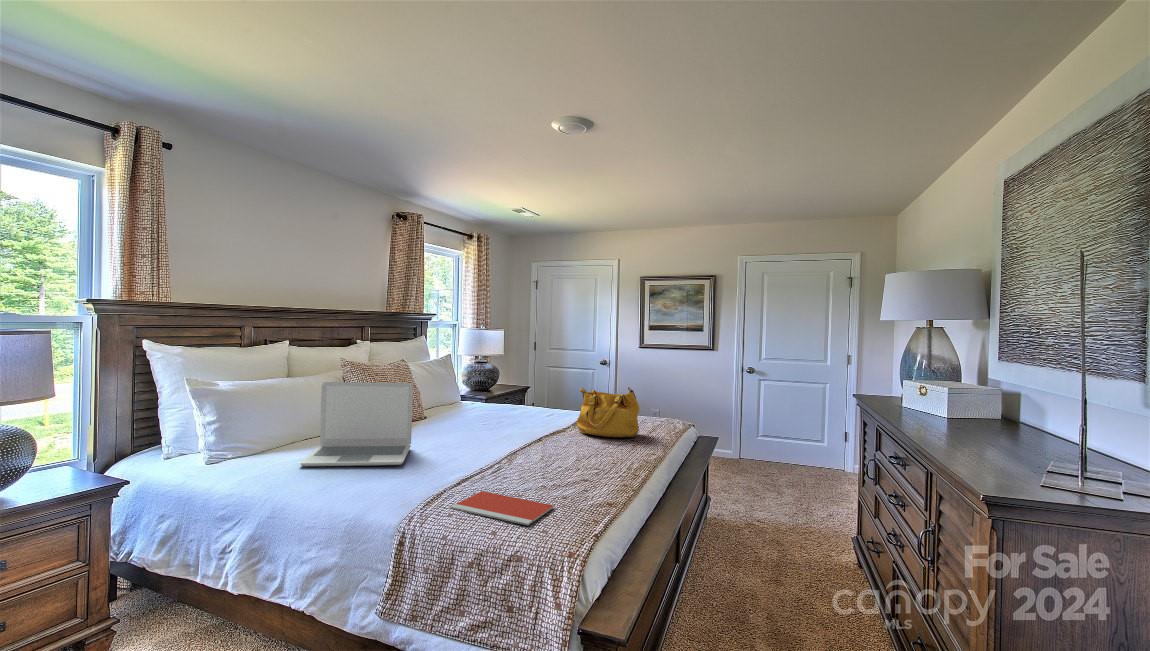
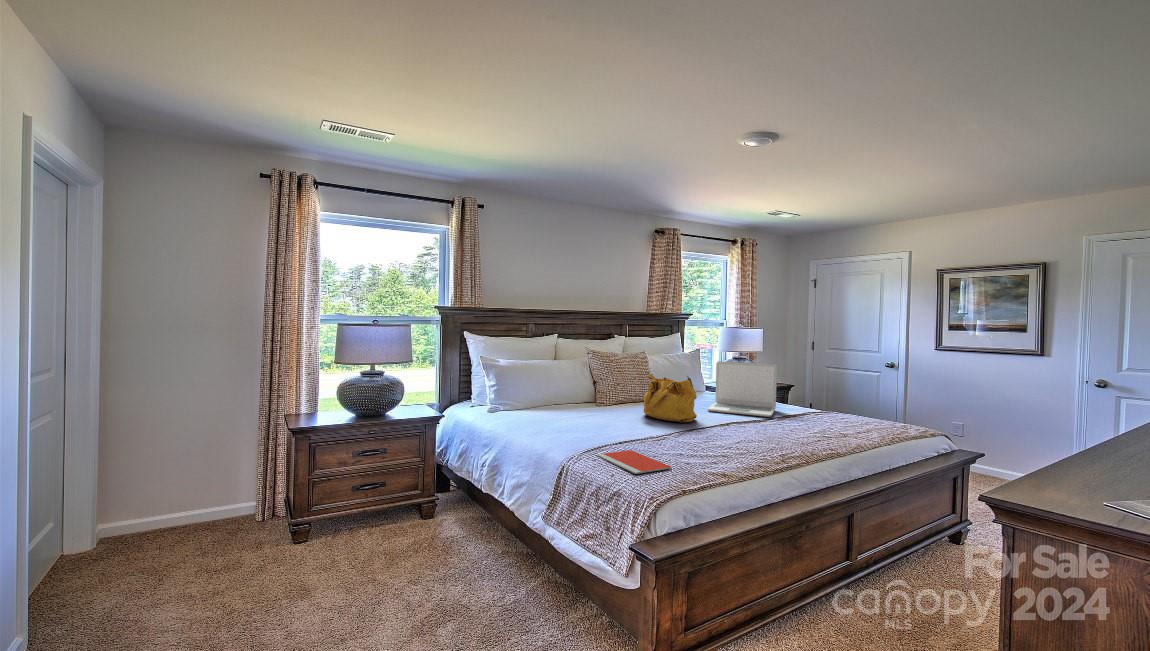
laptop: present [301,382,413,466] -> present [707,361,777,417]
handbag: present [577,387,639,438] -> present [643,374,697,423]

